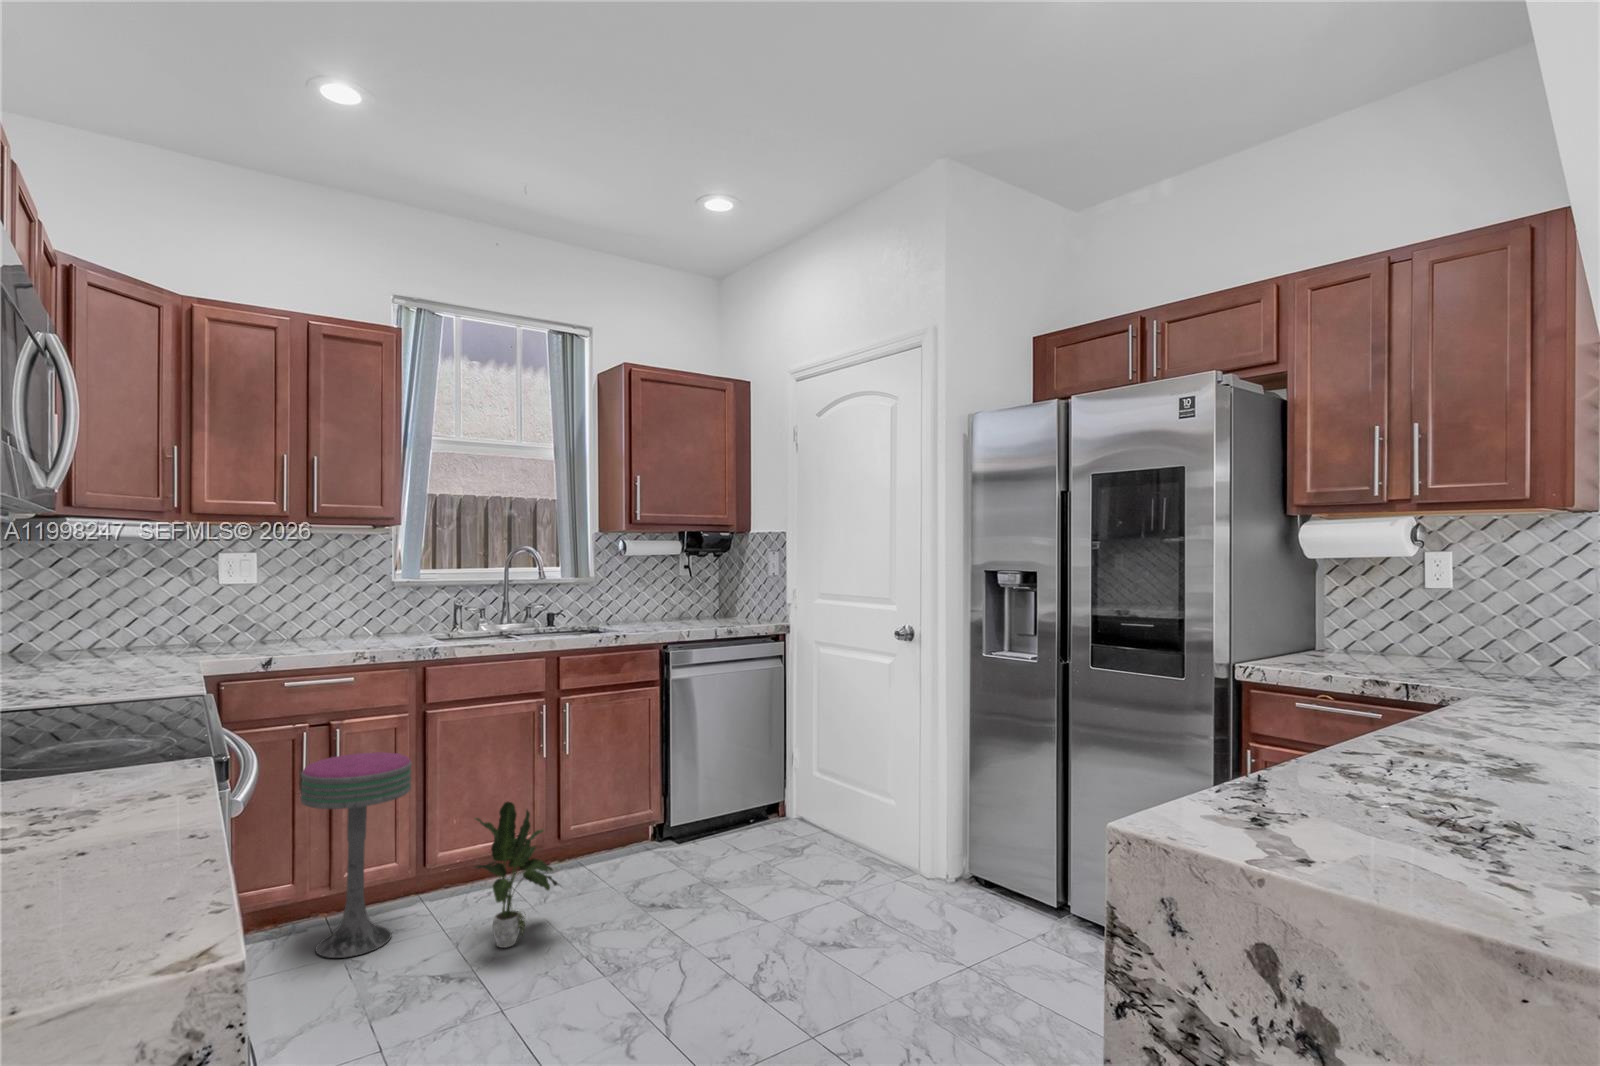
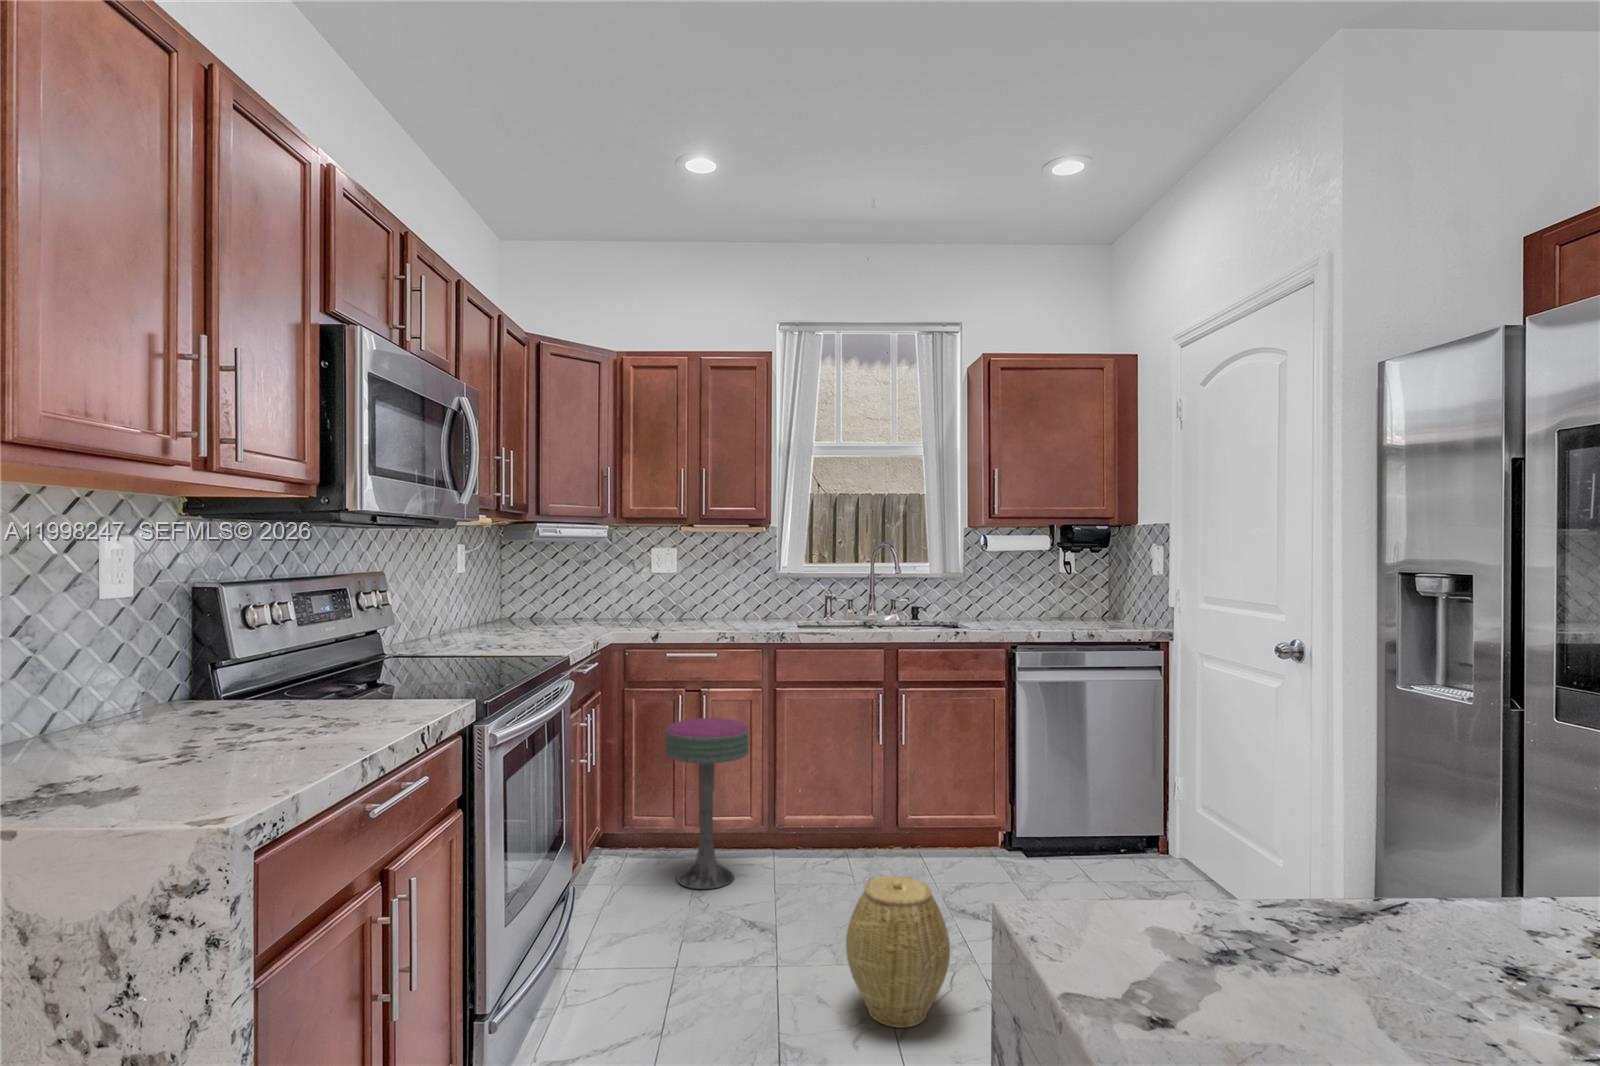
potted plant: present [475,802,558,948] -> none [772,780,857,917]
woven basket: none [602,870,703,1014] -> present [846,876,950,1028]

